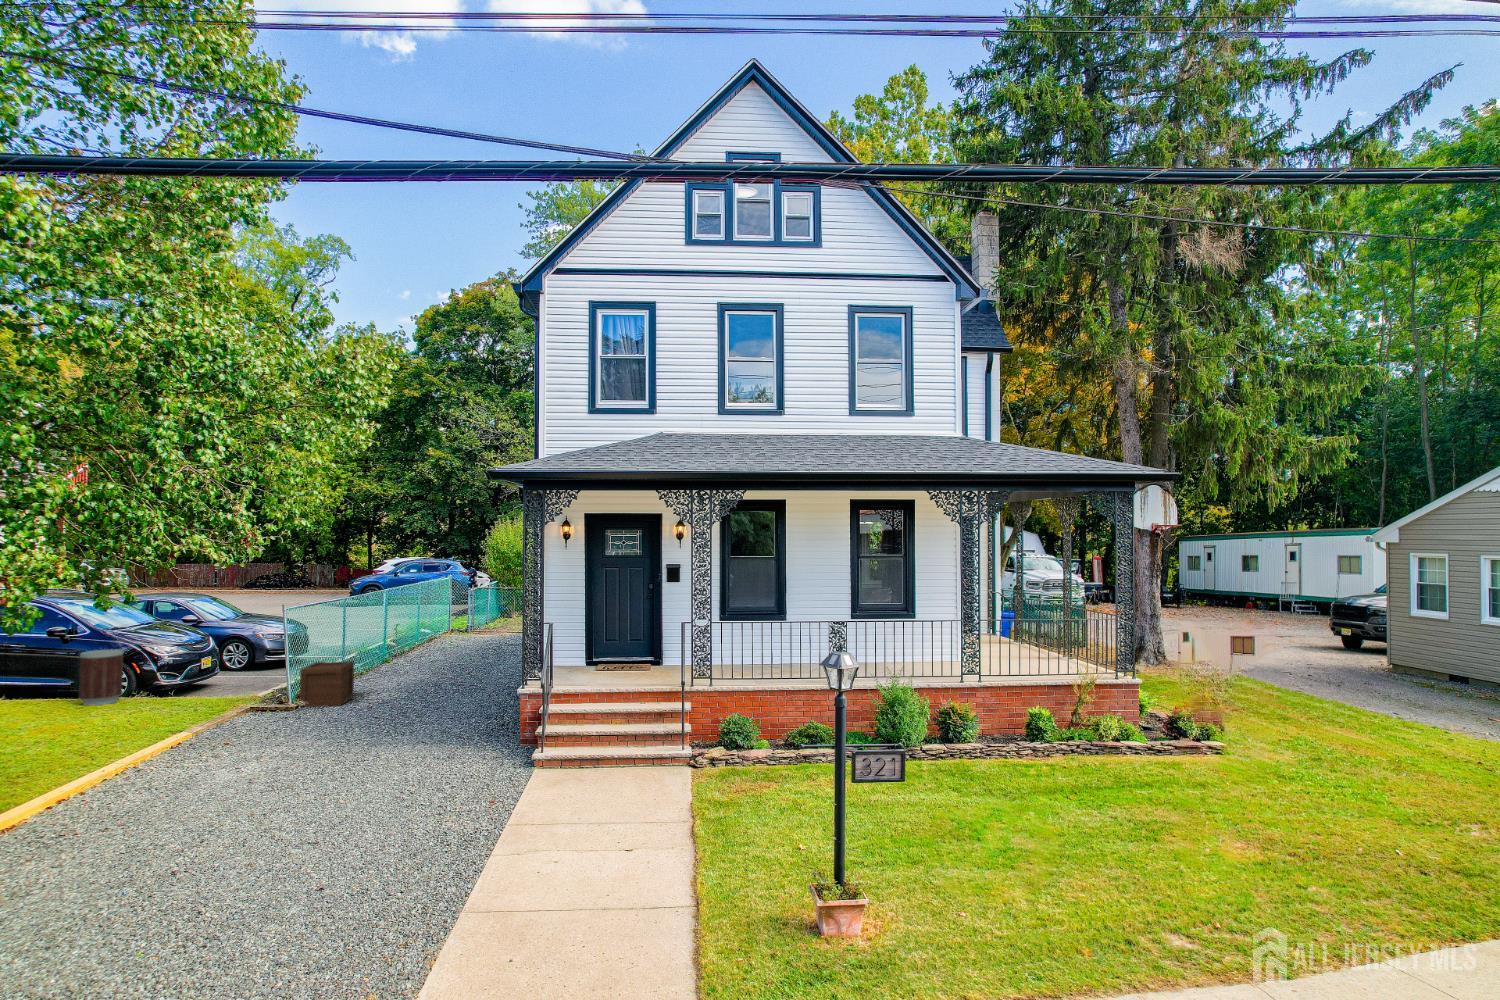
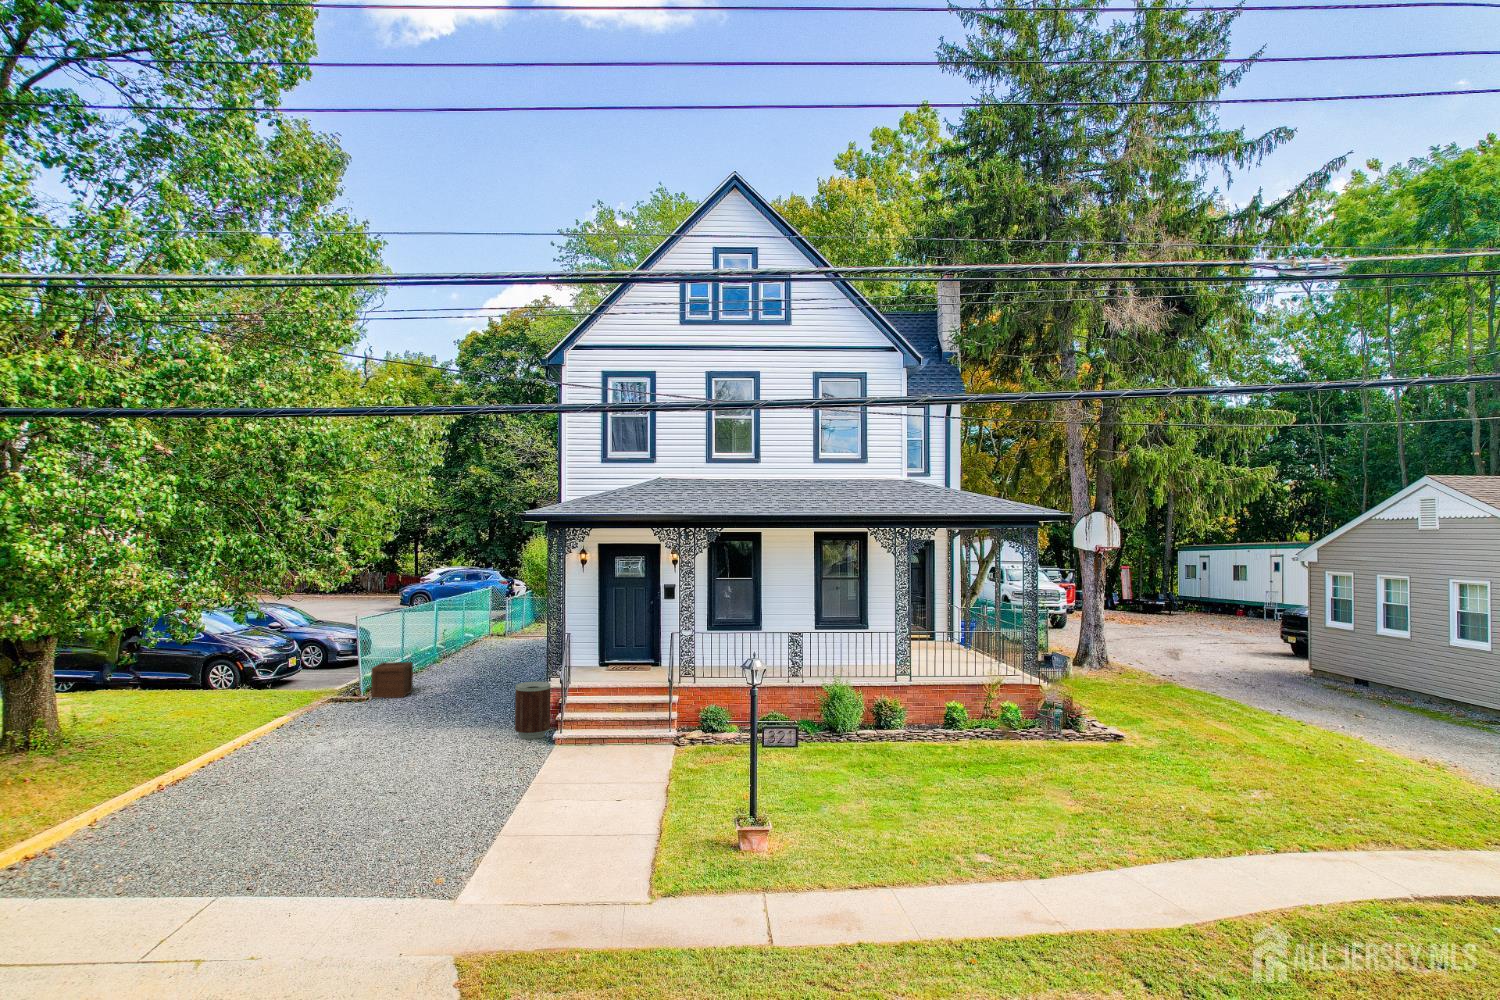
trash can: present [79,649,123,706] -> present [515,681,551,739]

